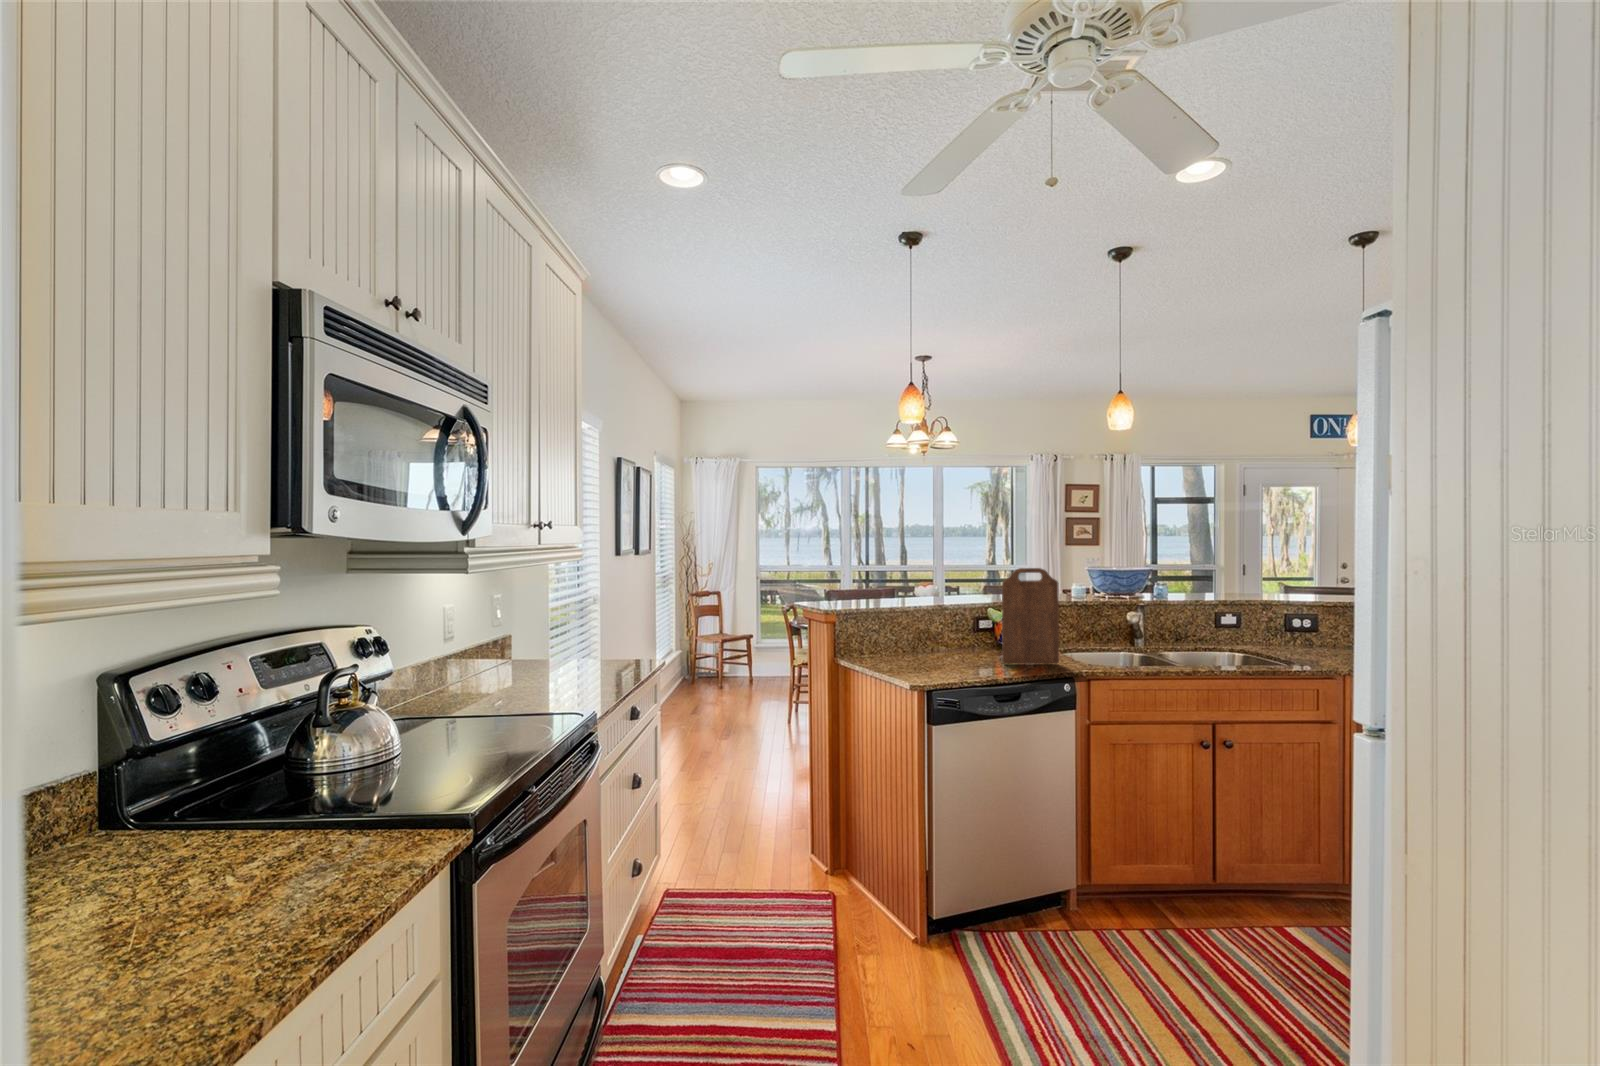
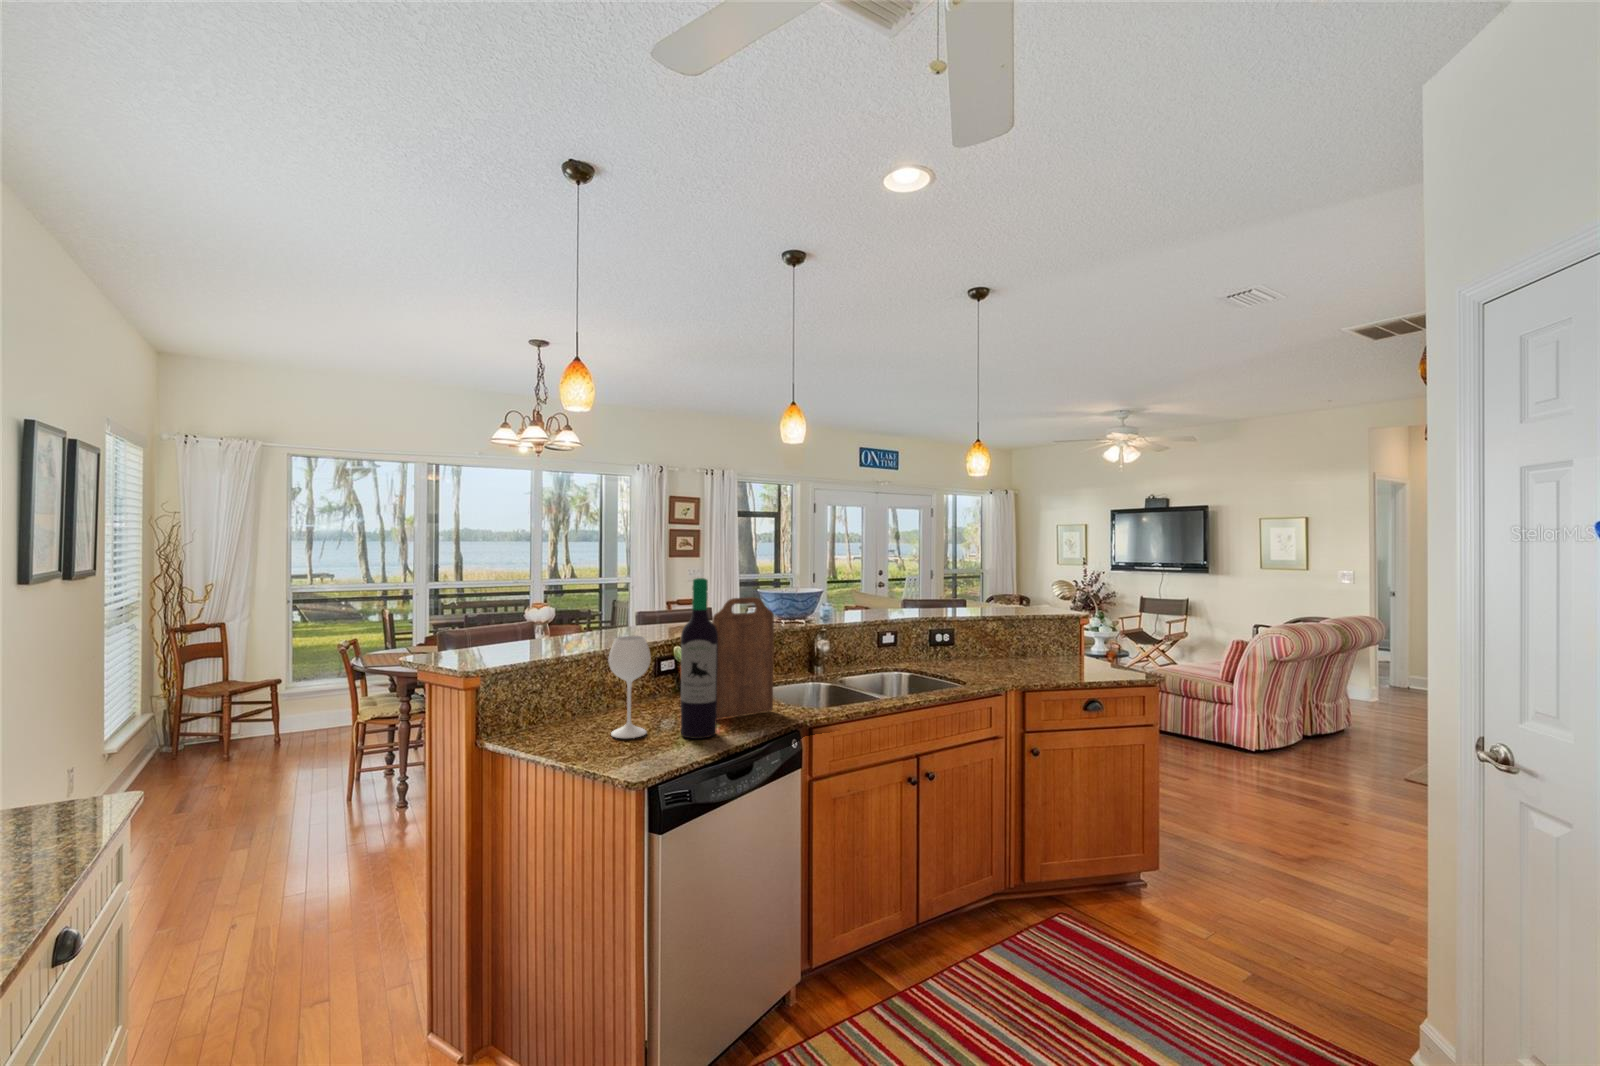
wine bottle: none [918,550,997,672] -> present [608,578,718,739]

